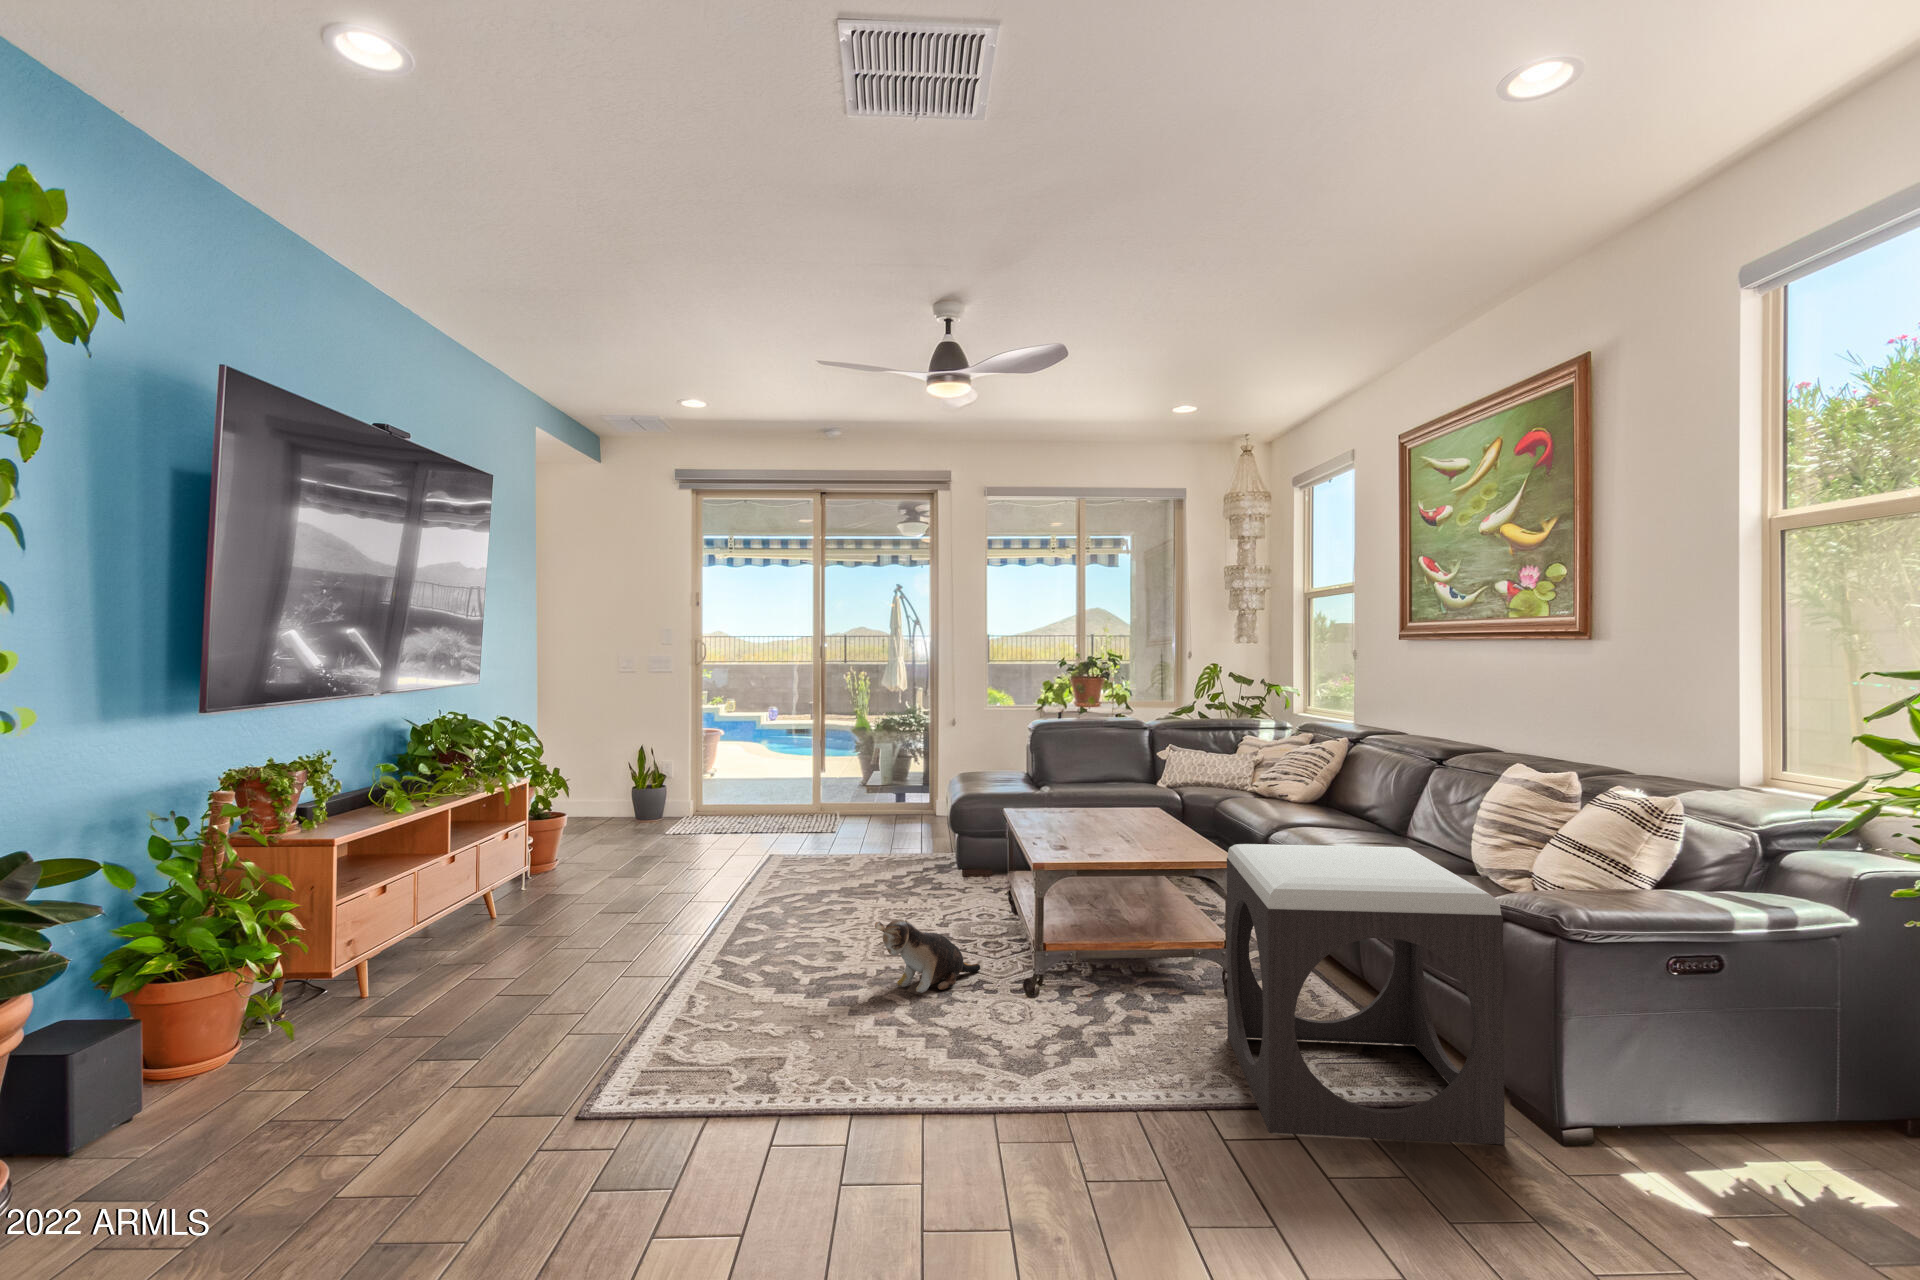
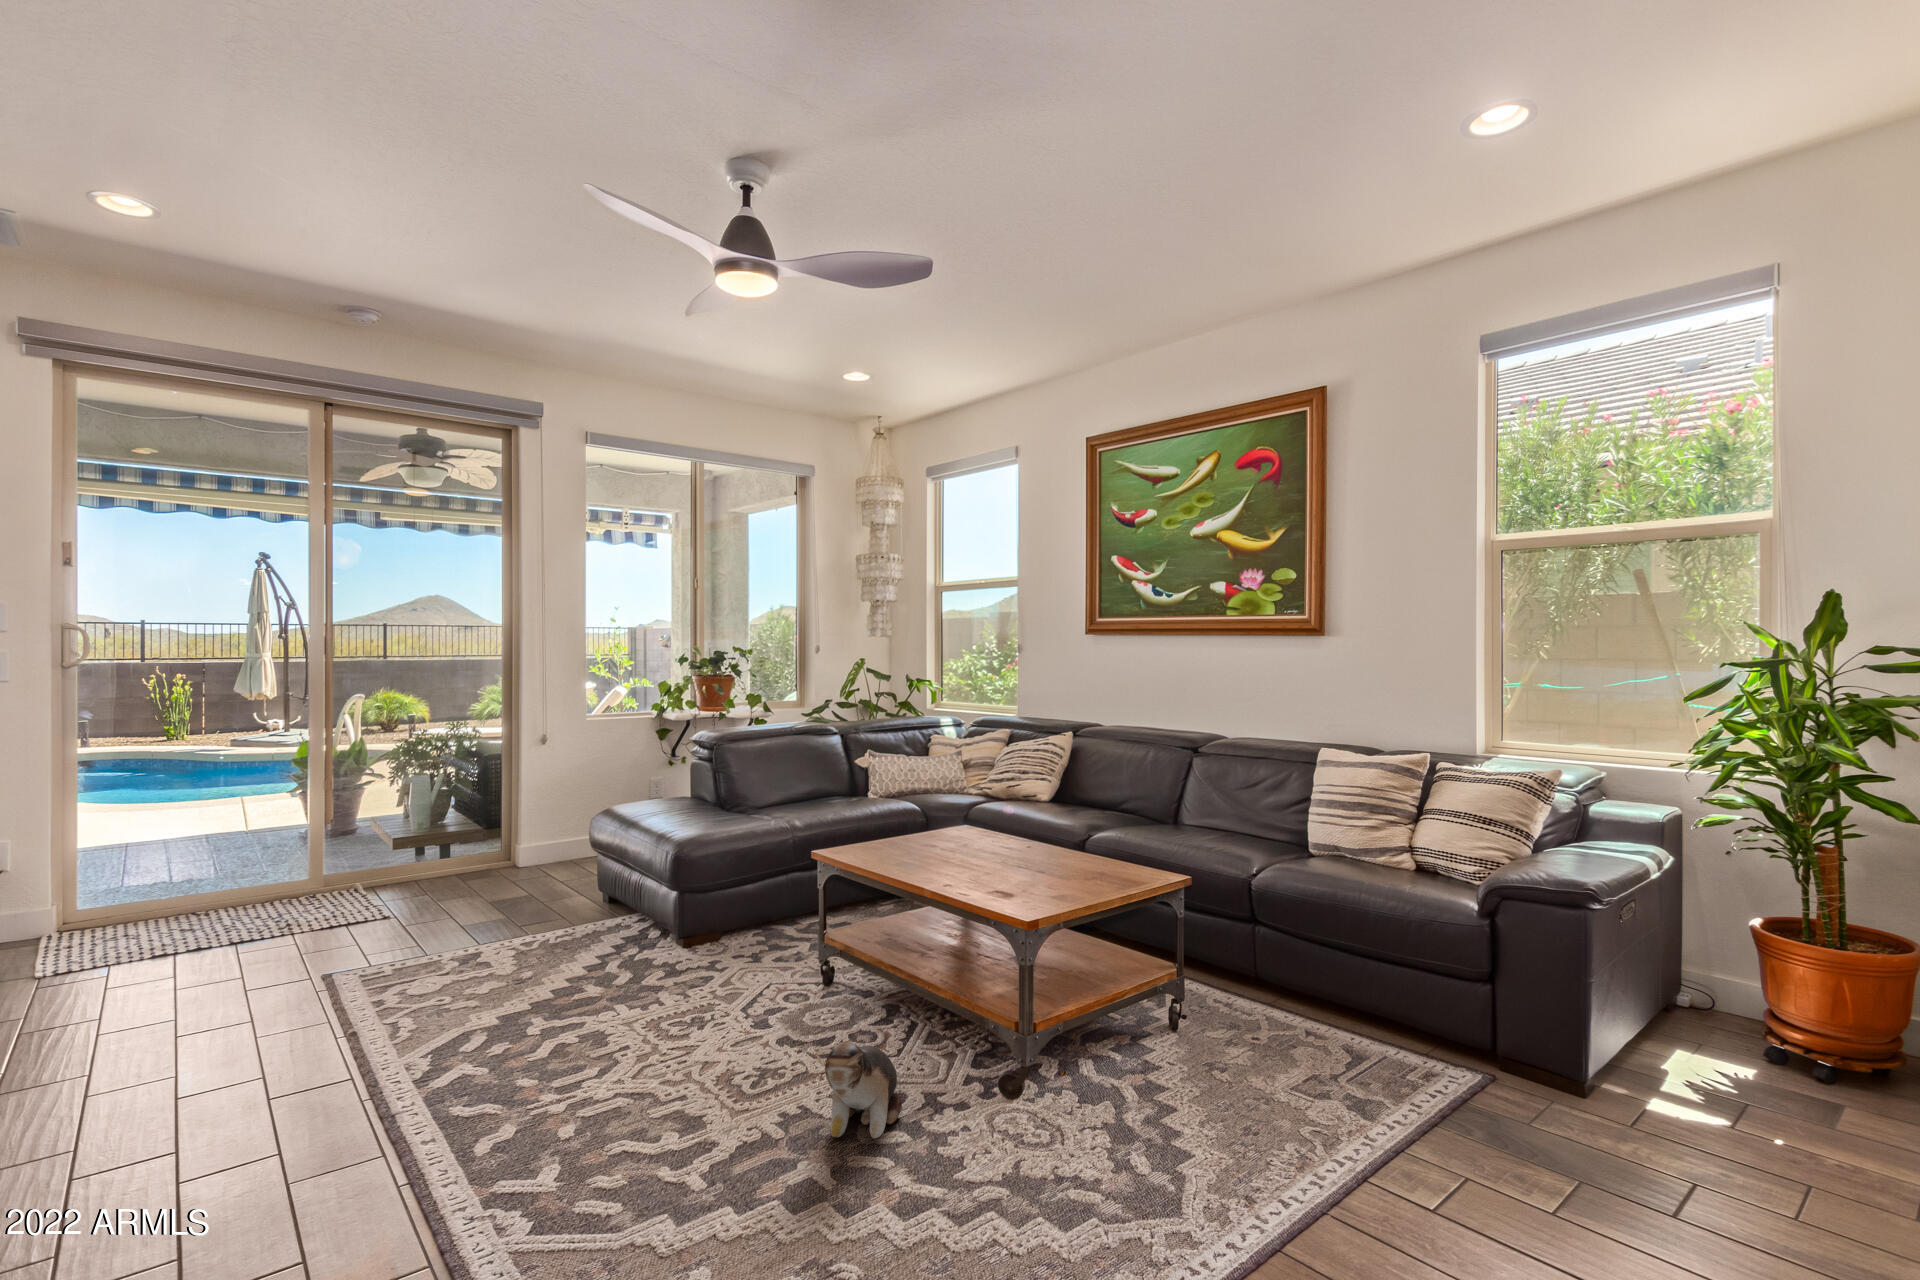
footstool: present [1227,844,1505,1145] -> none [1237,841,1552,1176]

